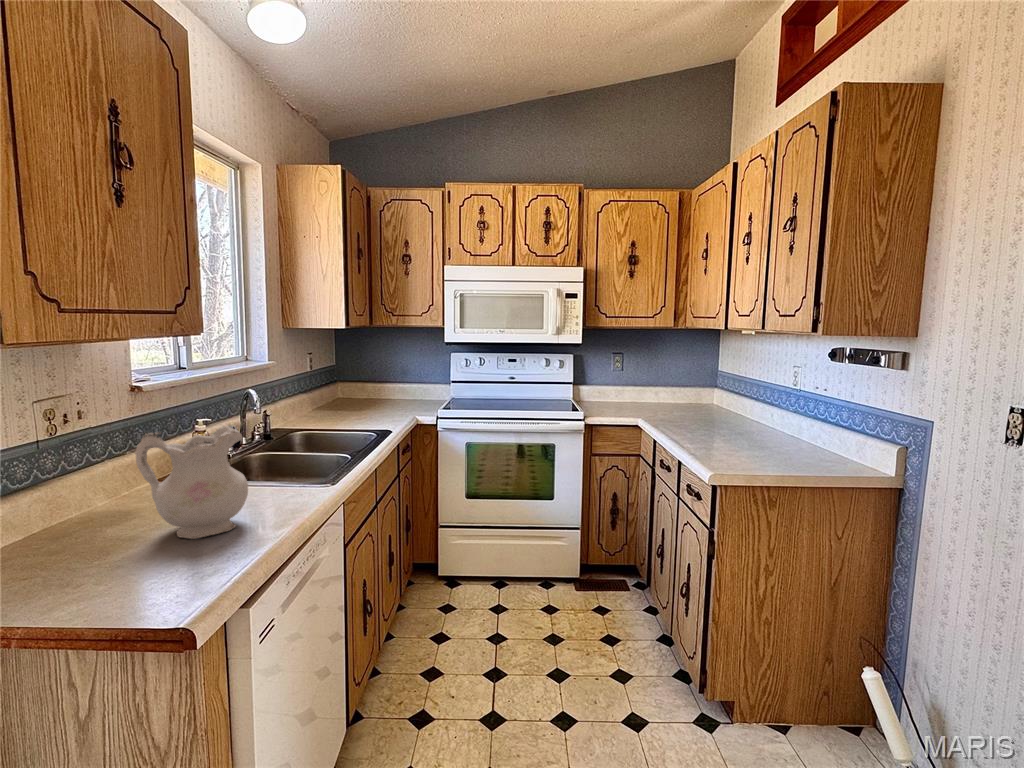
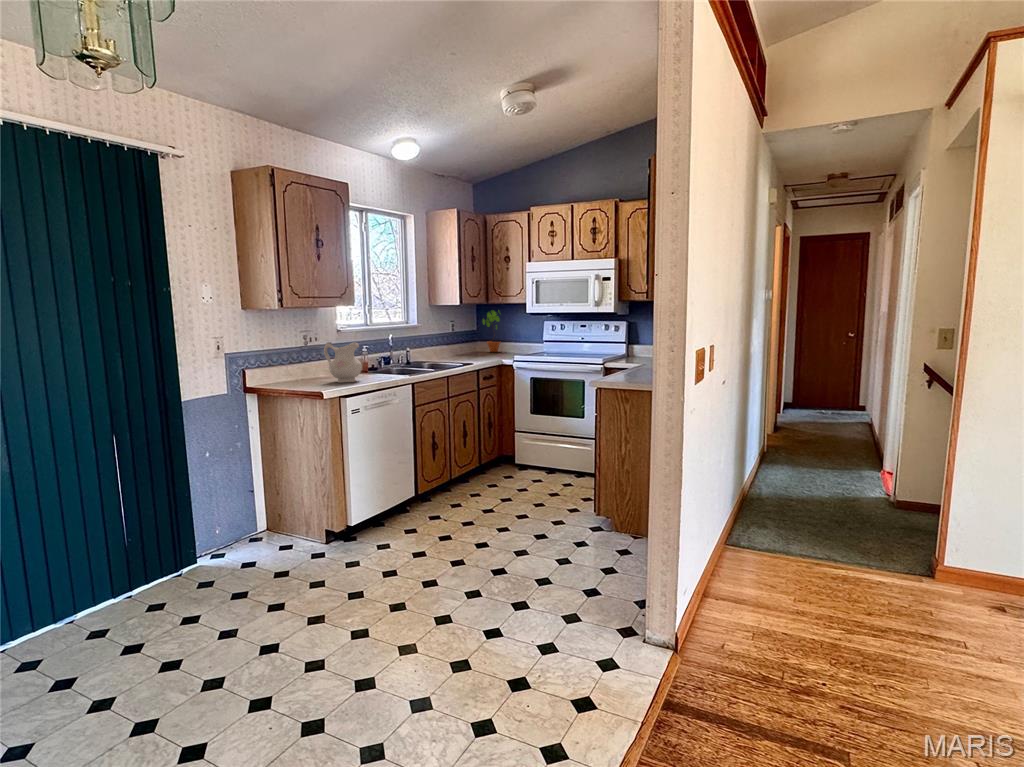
potted plant: none [350,334,379,398] -> present [483,311,500,352]

